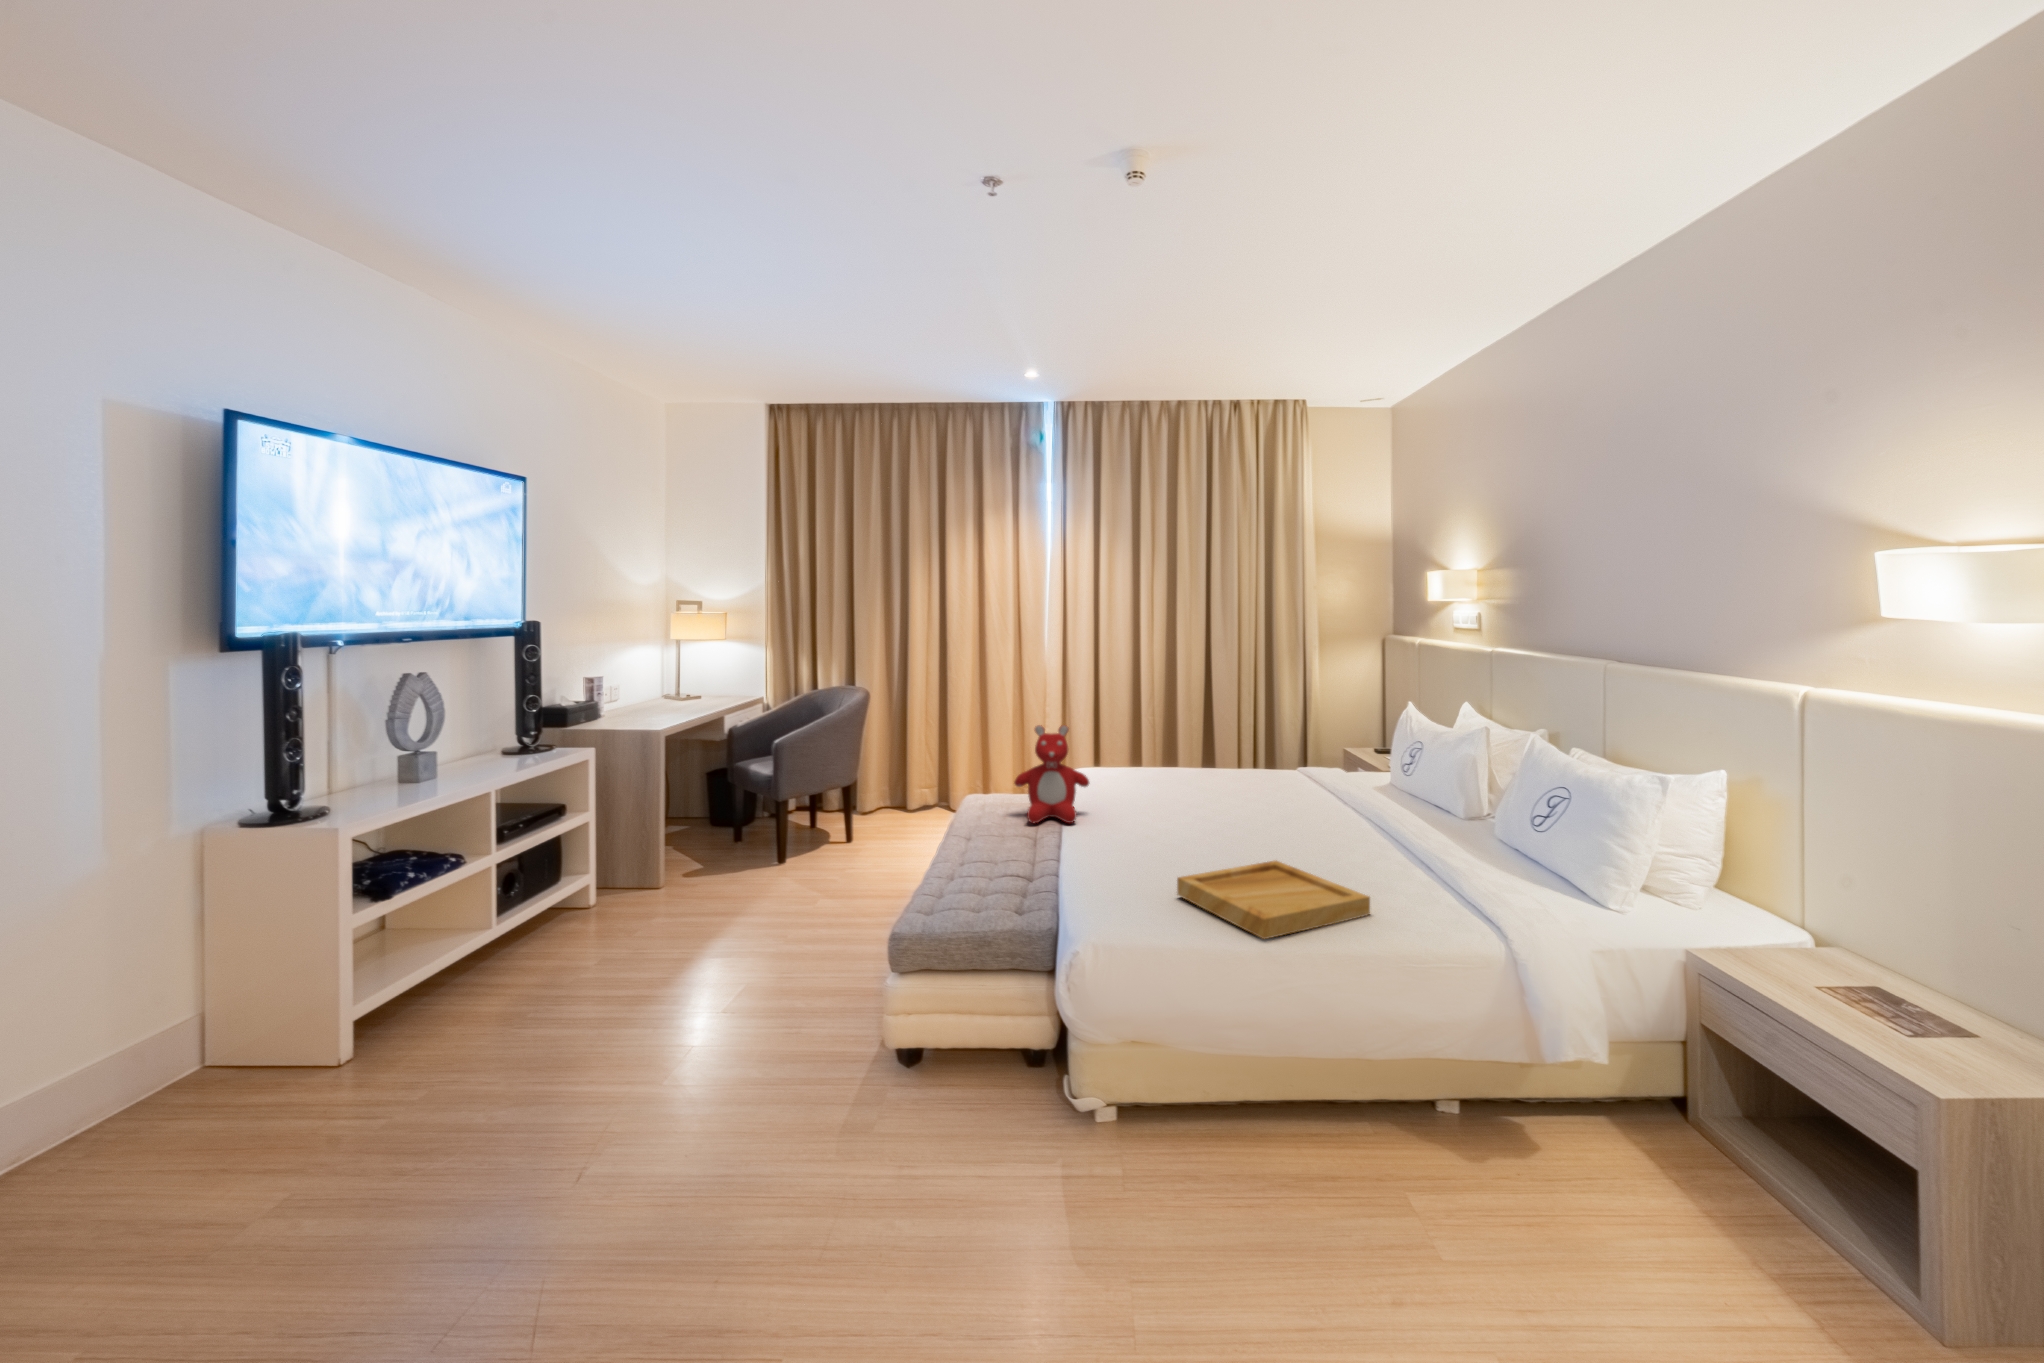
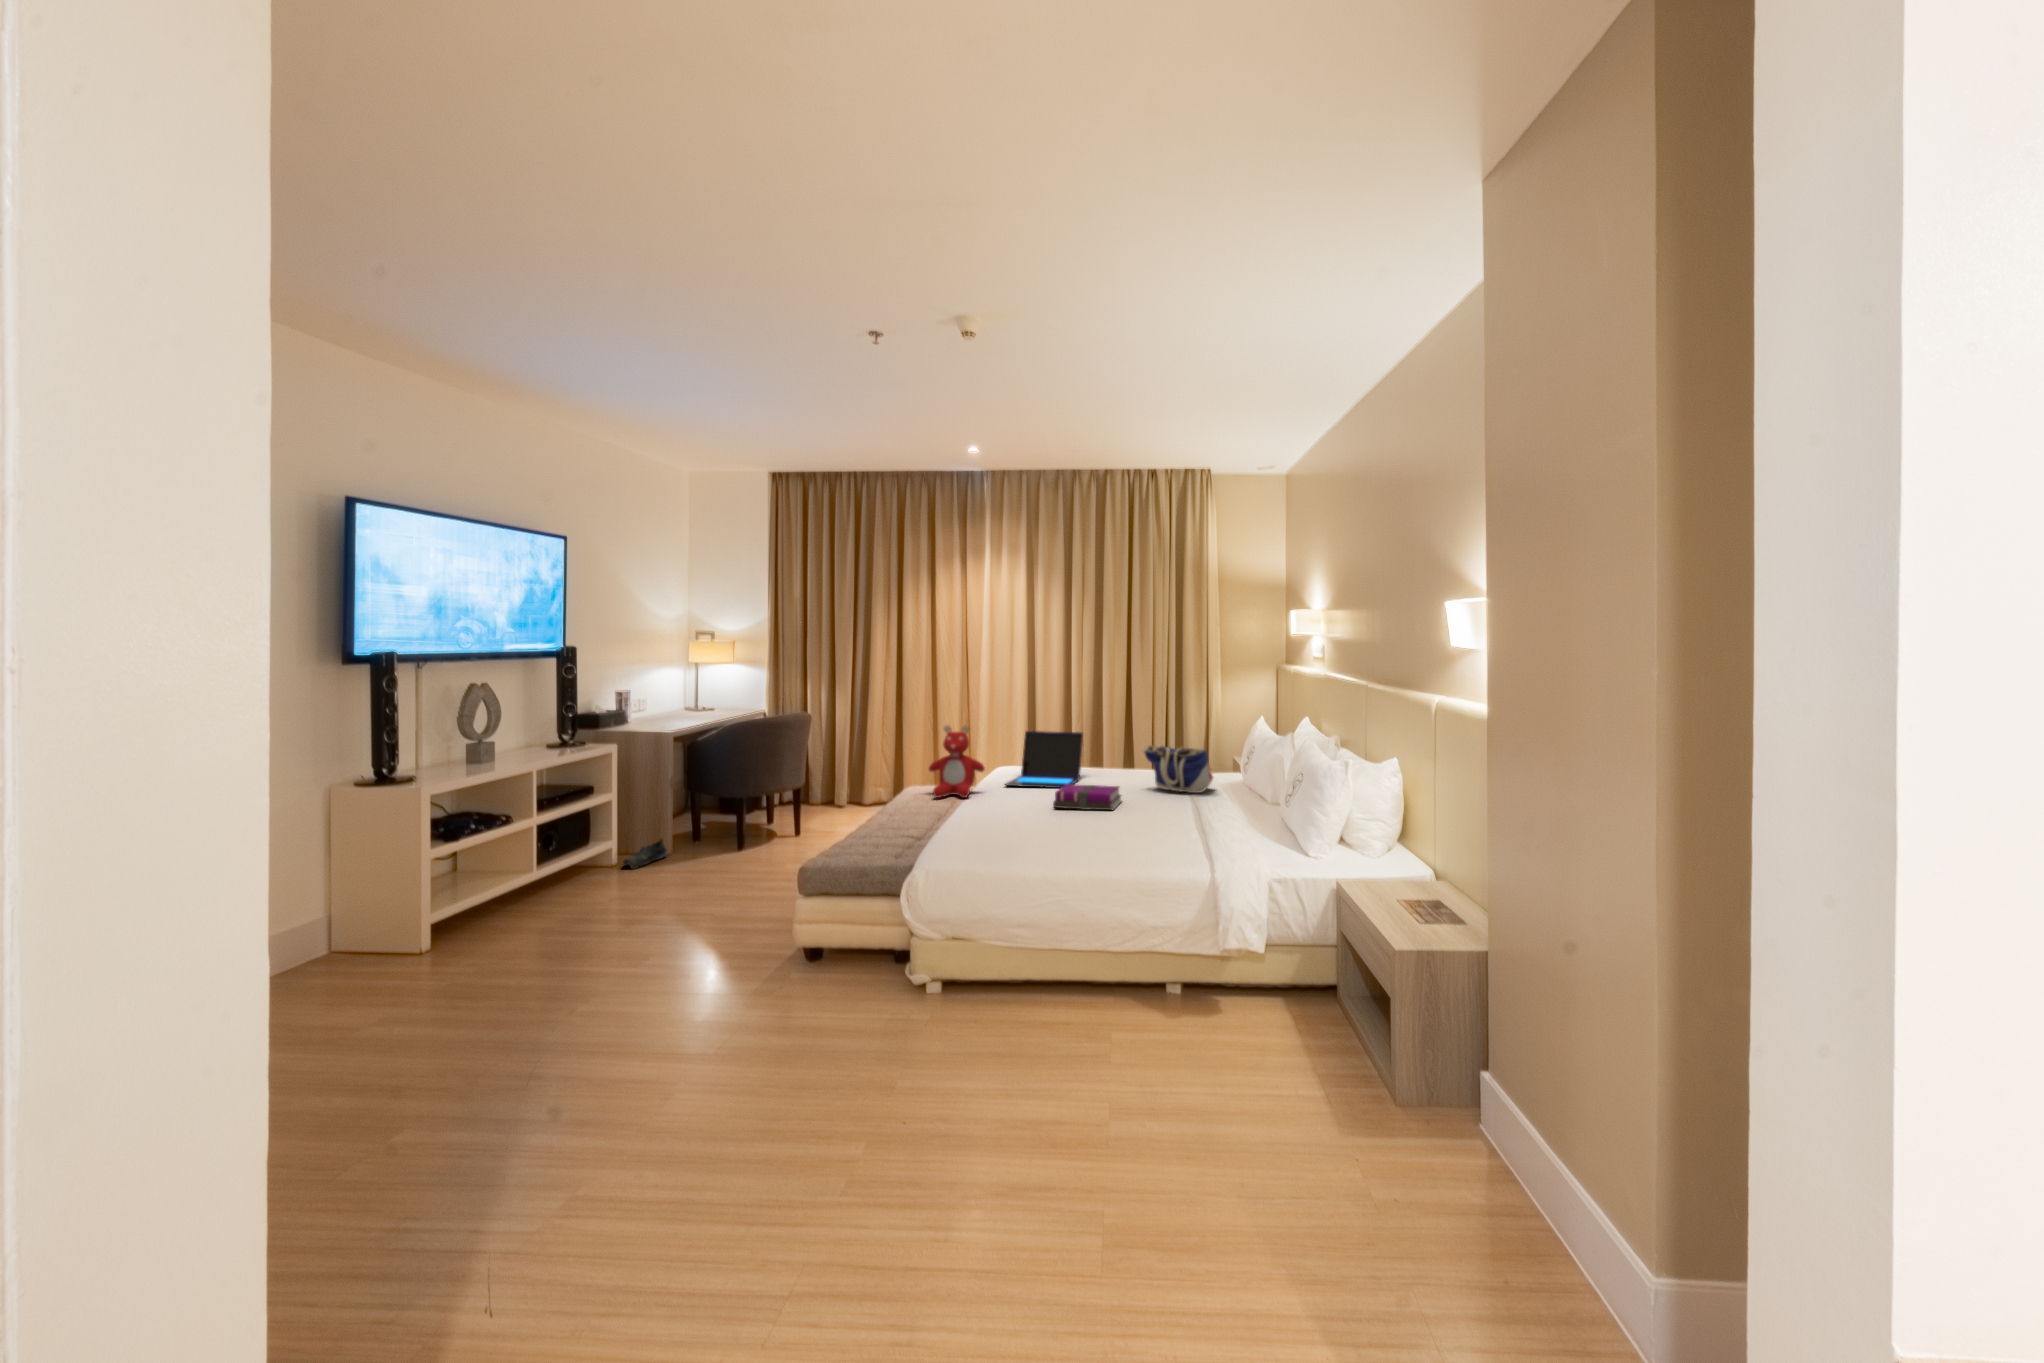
laptop: none [1108,728,1198,807] -> present [1006,731,1083,788]
tote bag: none [1304,751,1404,817] -> present [1144,745,1213,793]
notebook: none [1213,807,1301,848] -> present [1053,784,1121,810]
tray: present [1177,861,1370,939] -> none [997,814,1113,854]
shoe: none [606,867,662,911] -> present [623,839,667,869]

